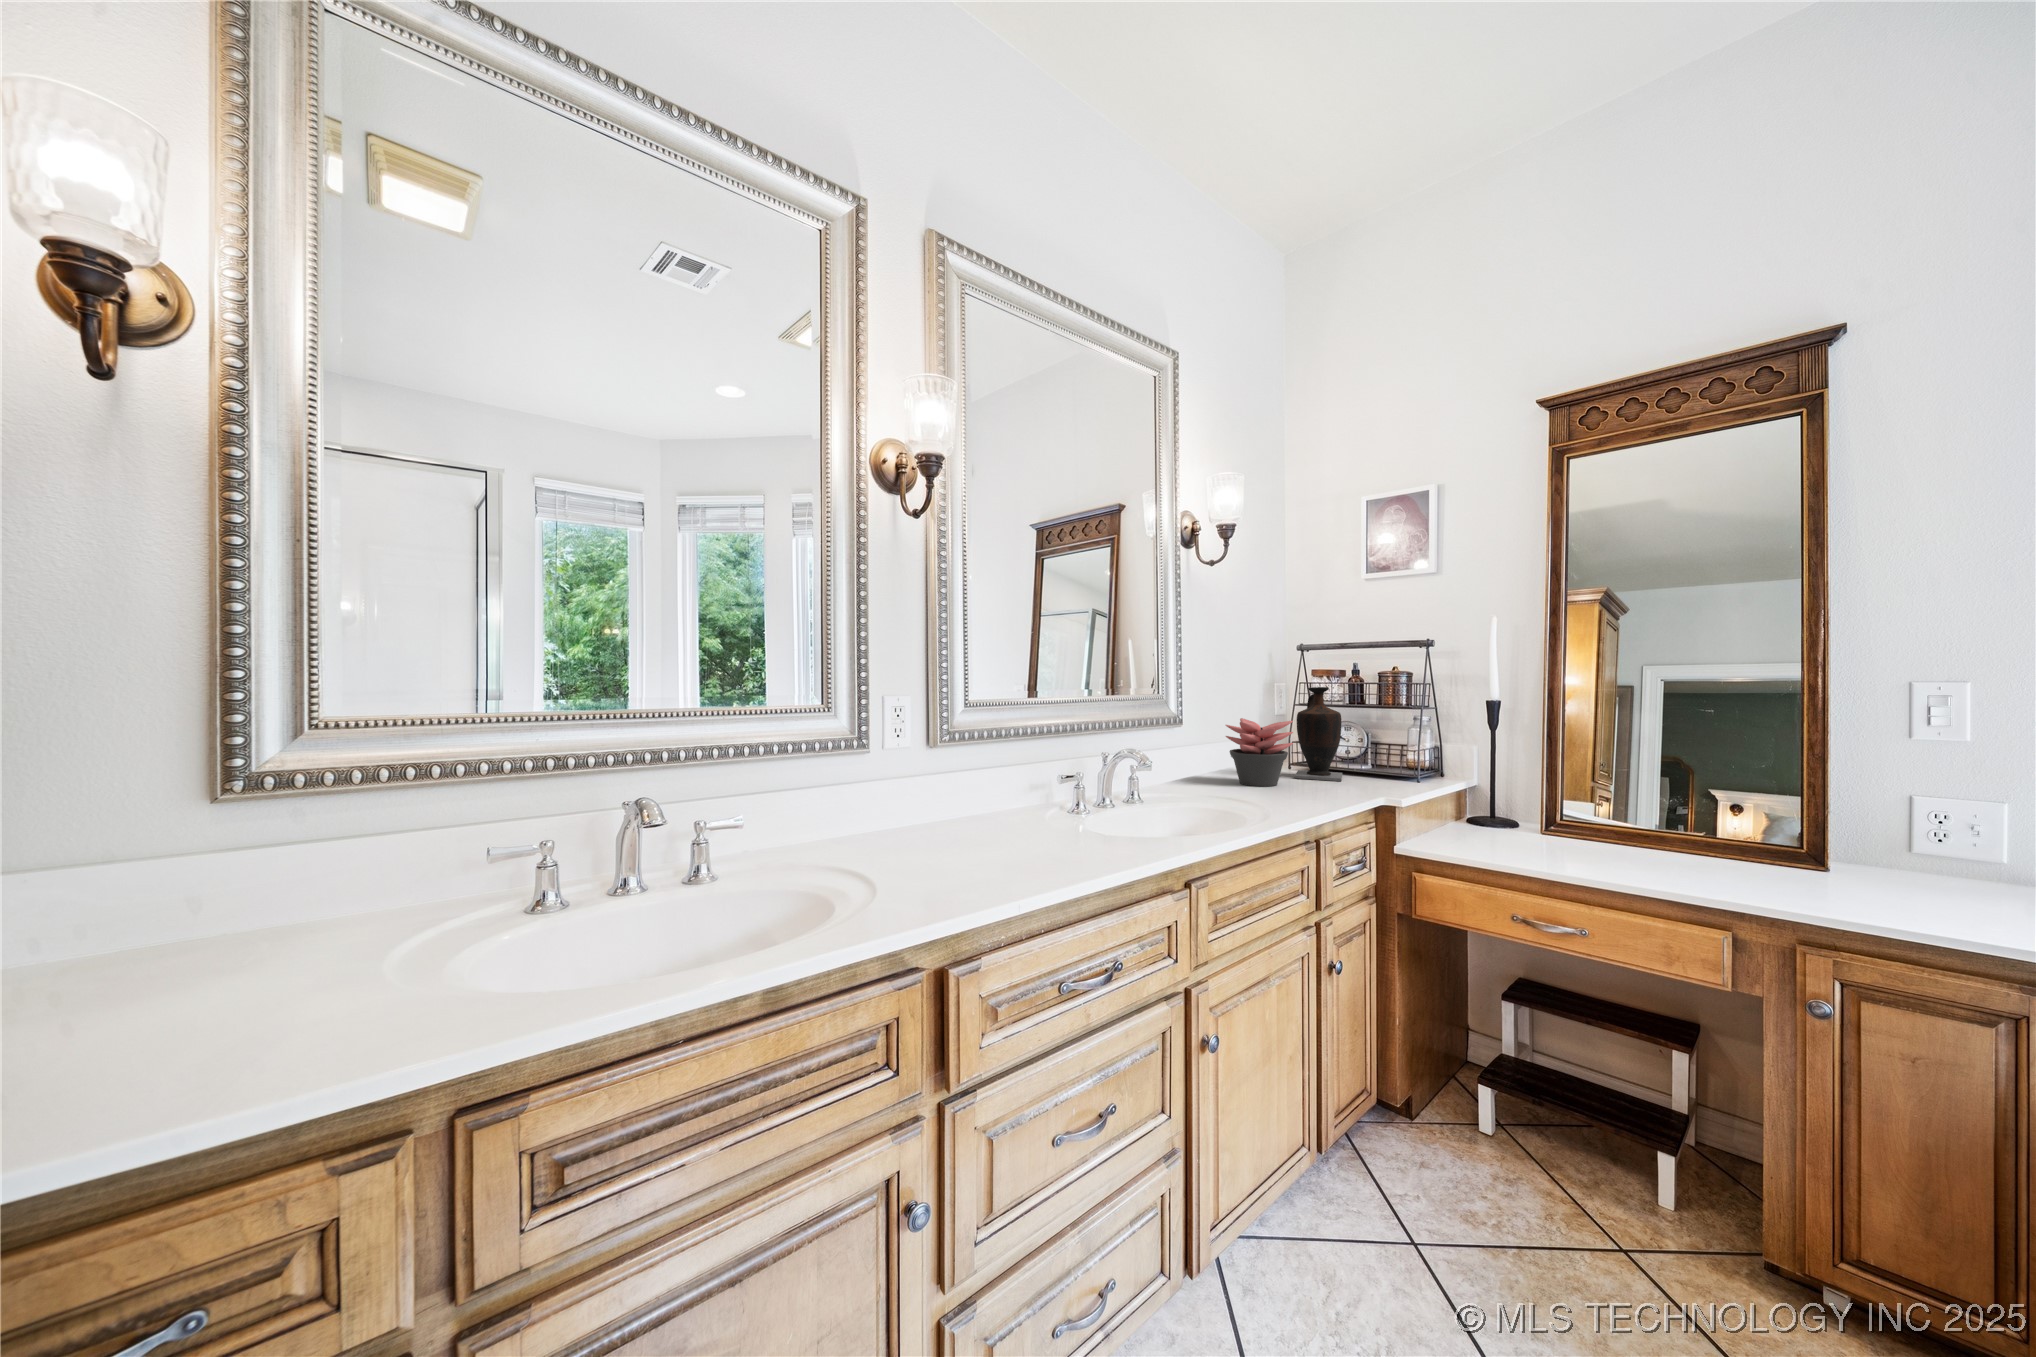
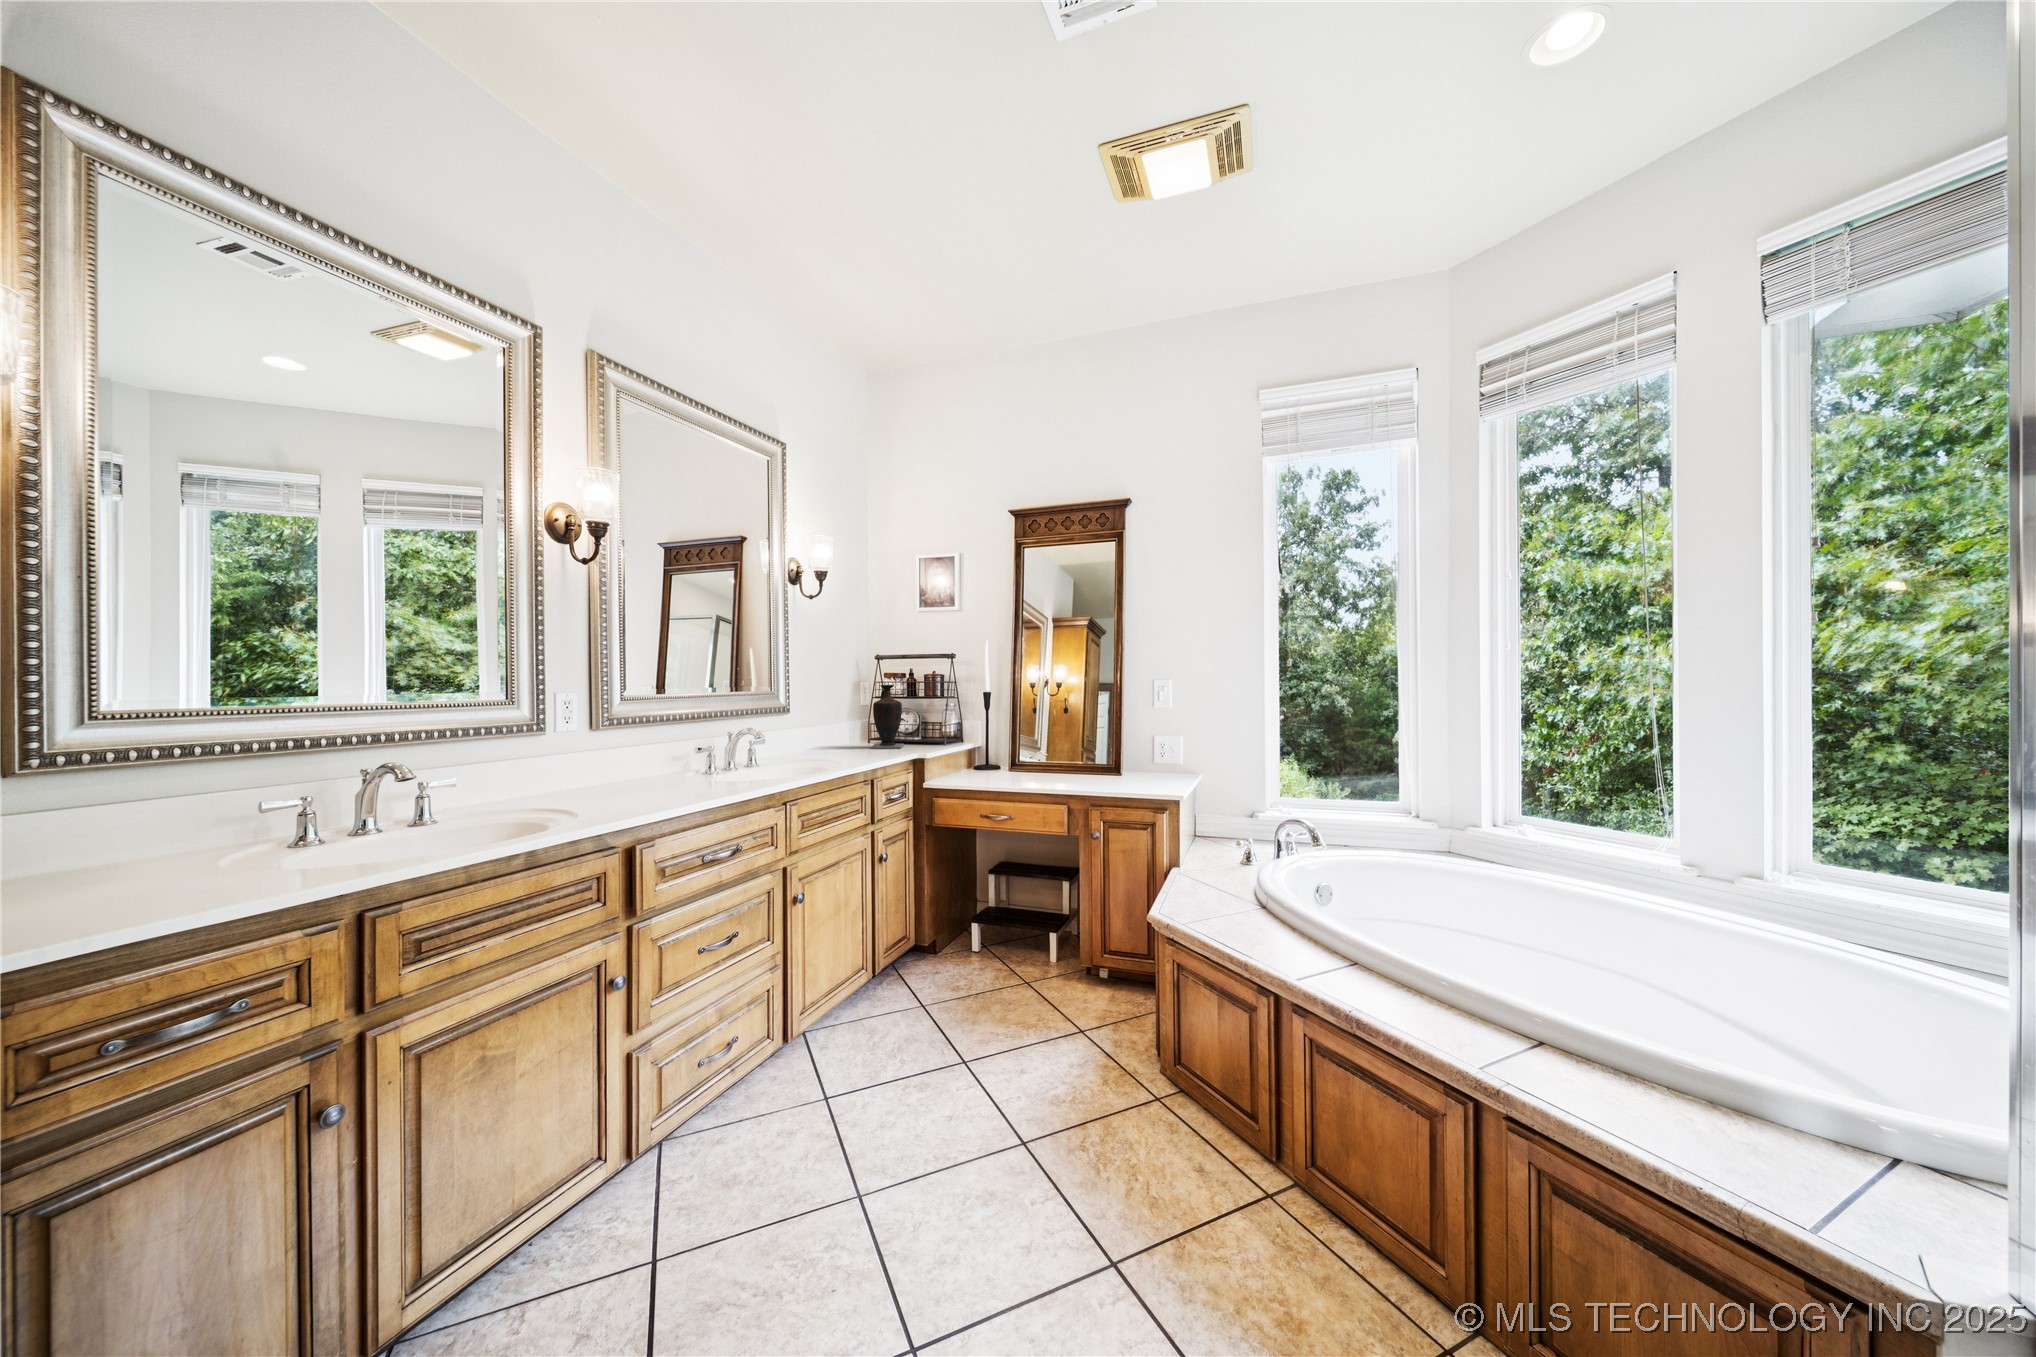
succulent plant: present [1226,718,1293,786] -> none [821,707,867,754]

